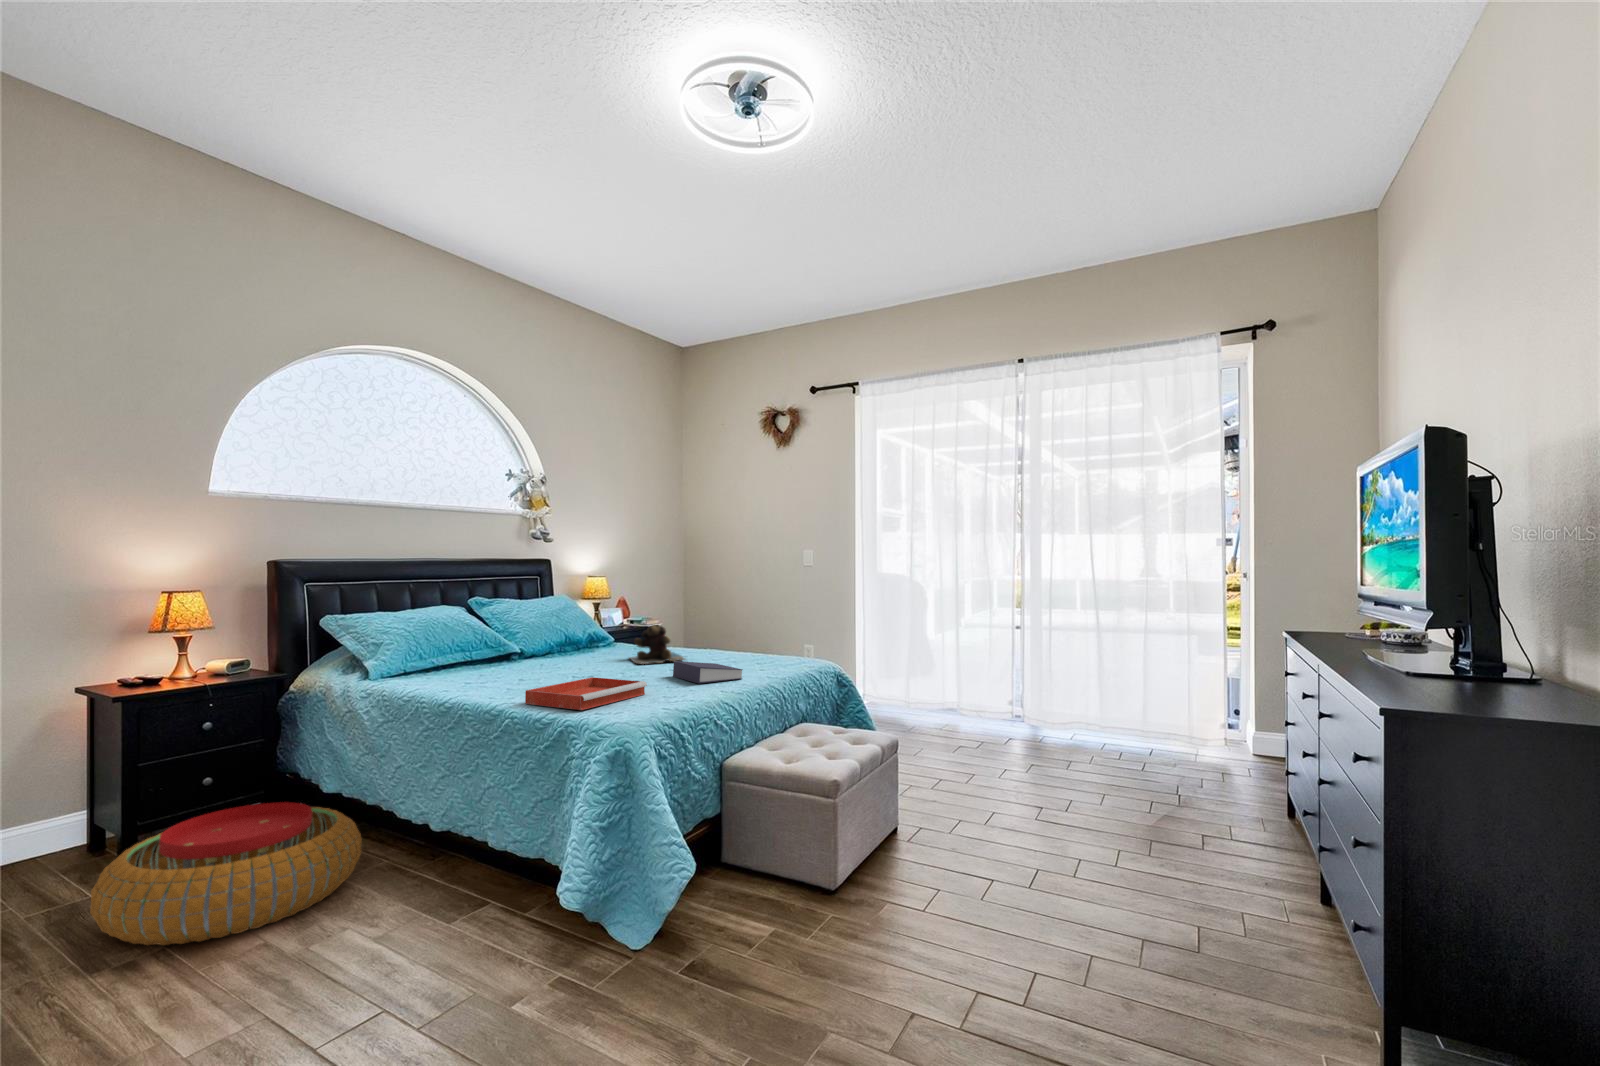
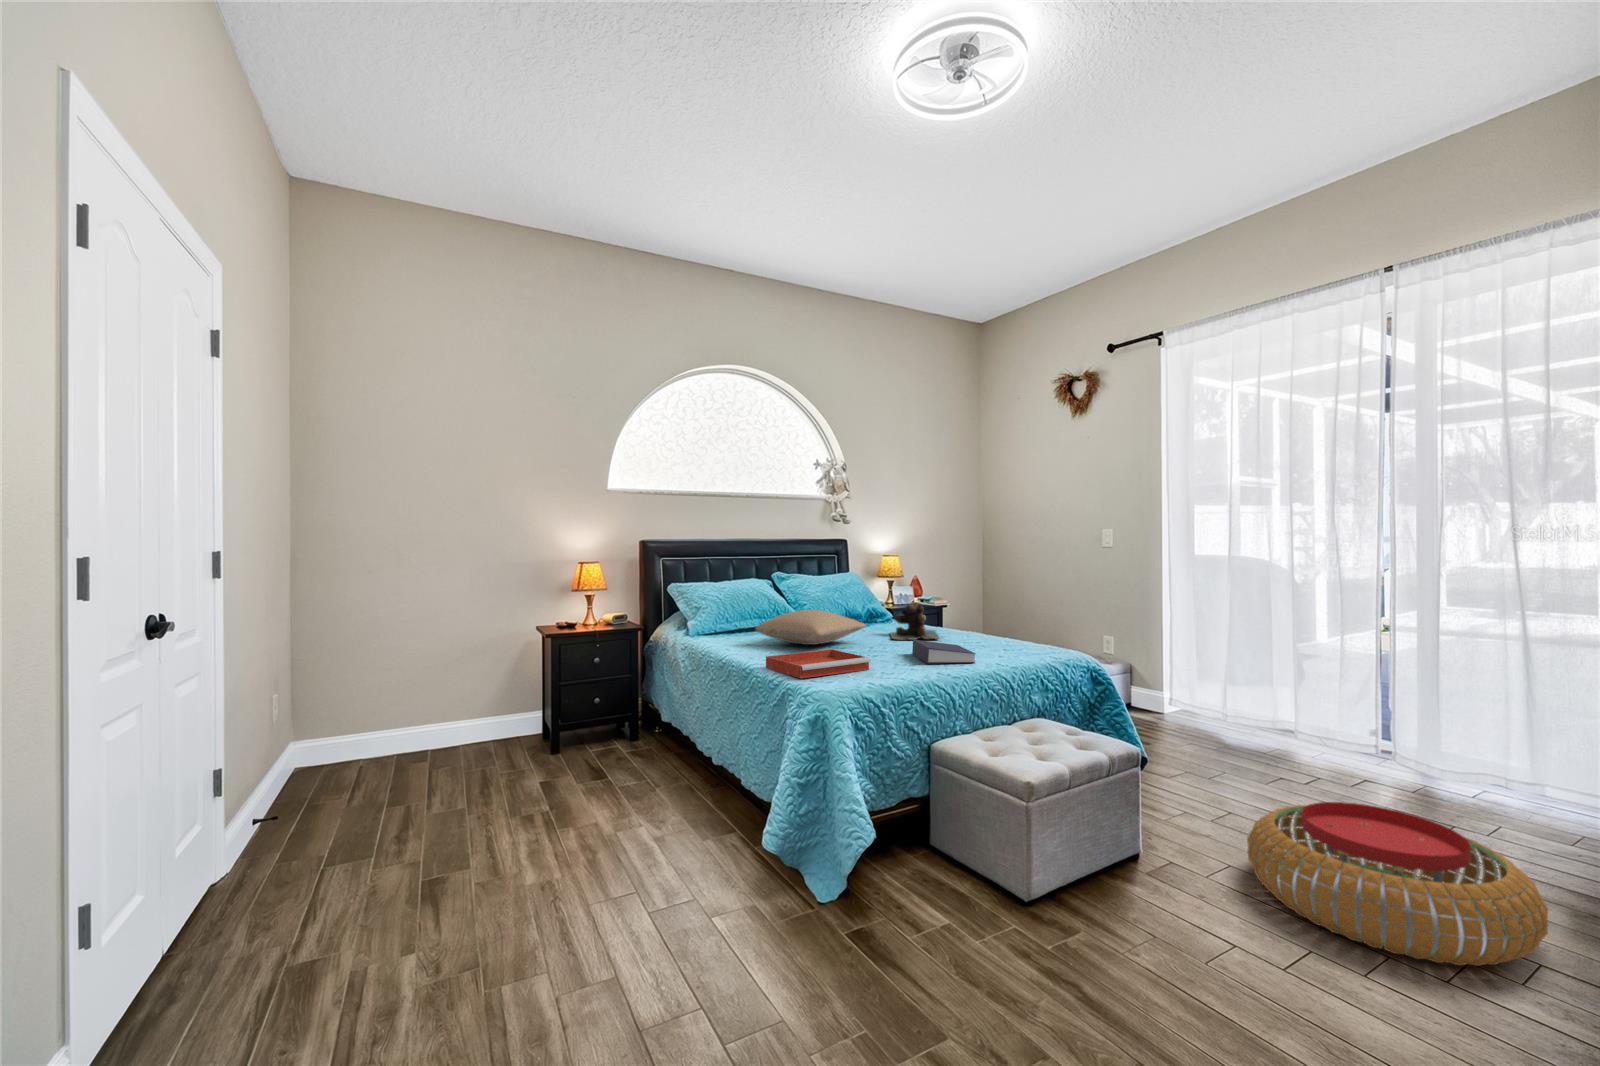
pillow: none [485,637,613,676] -> present [756,610,866,645]
pouf: present [90,802,362,945] -> present [1247,802,1548,966]

